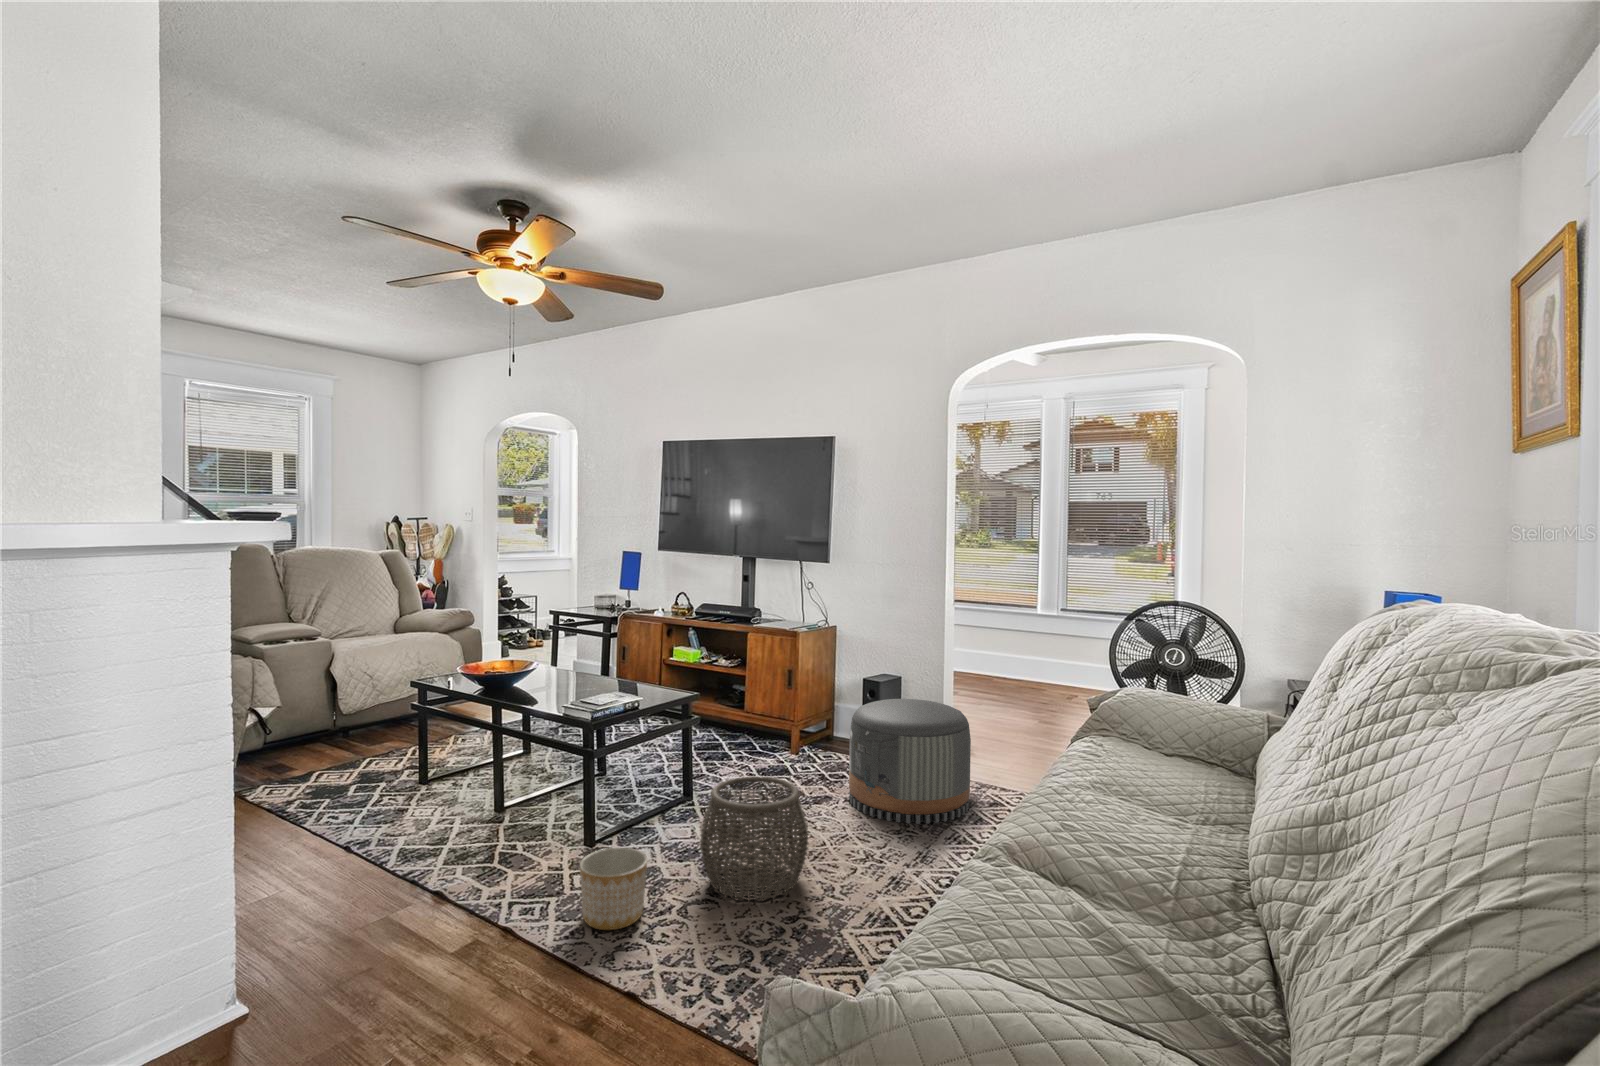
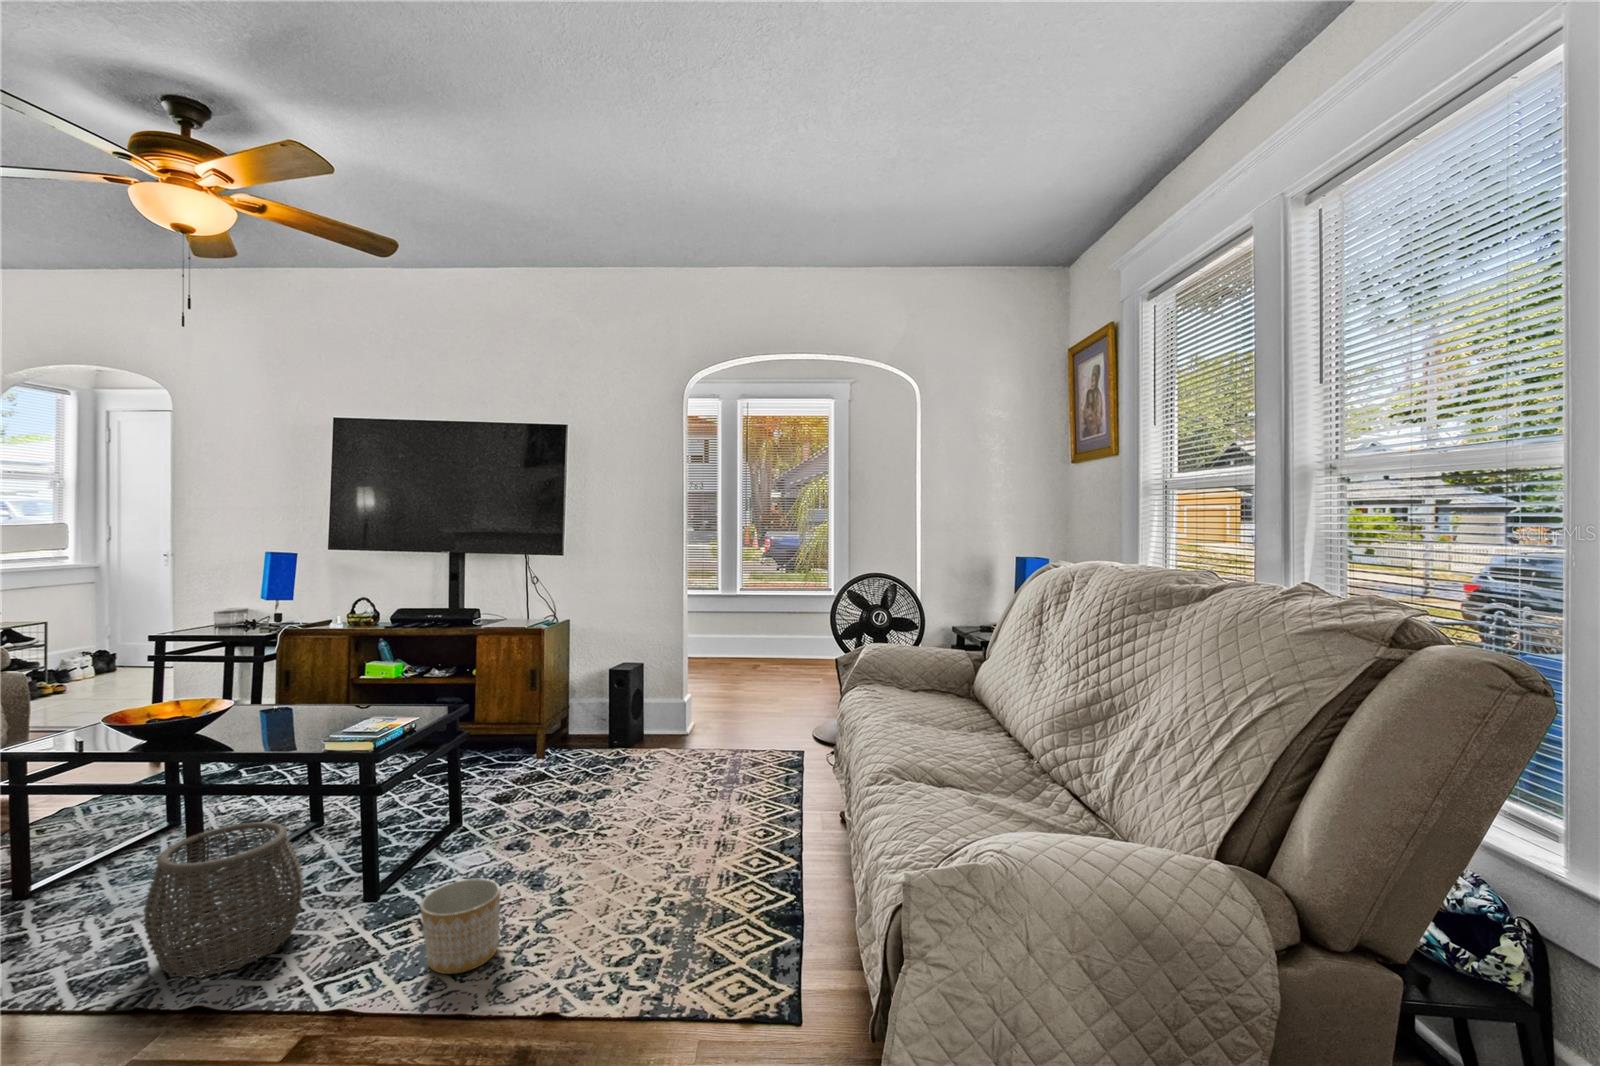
pouf: present [849,699,971,824] -> none [622,679,740,797]
woven basket: present [700,777,809,901] -> present [144,822,303,979]

